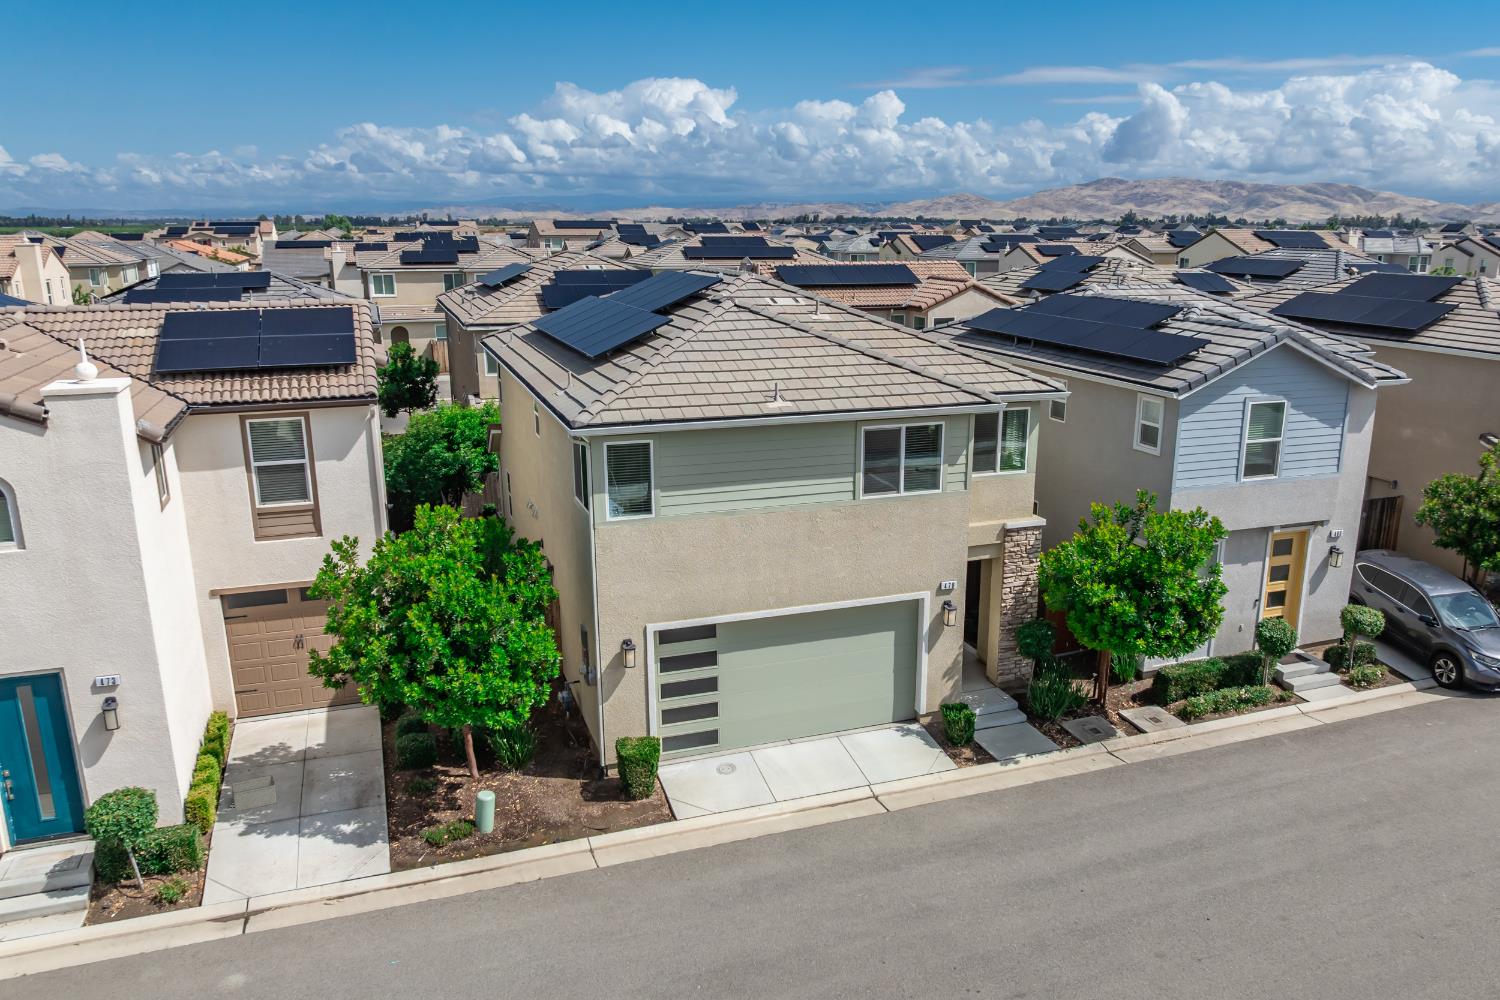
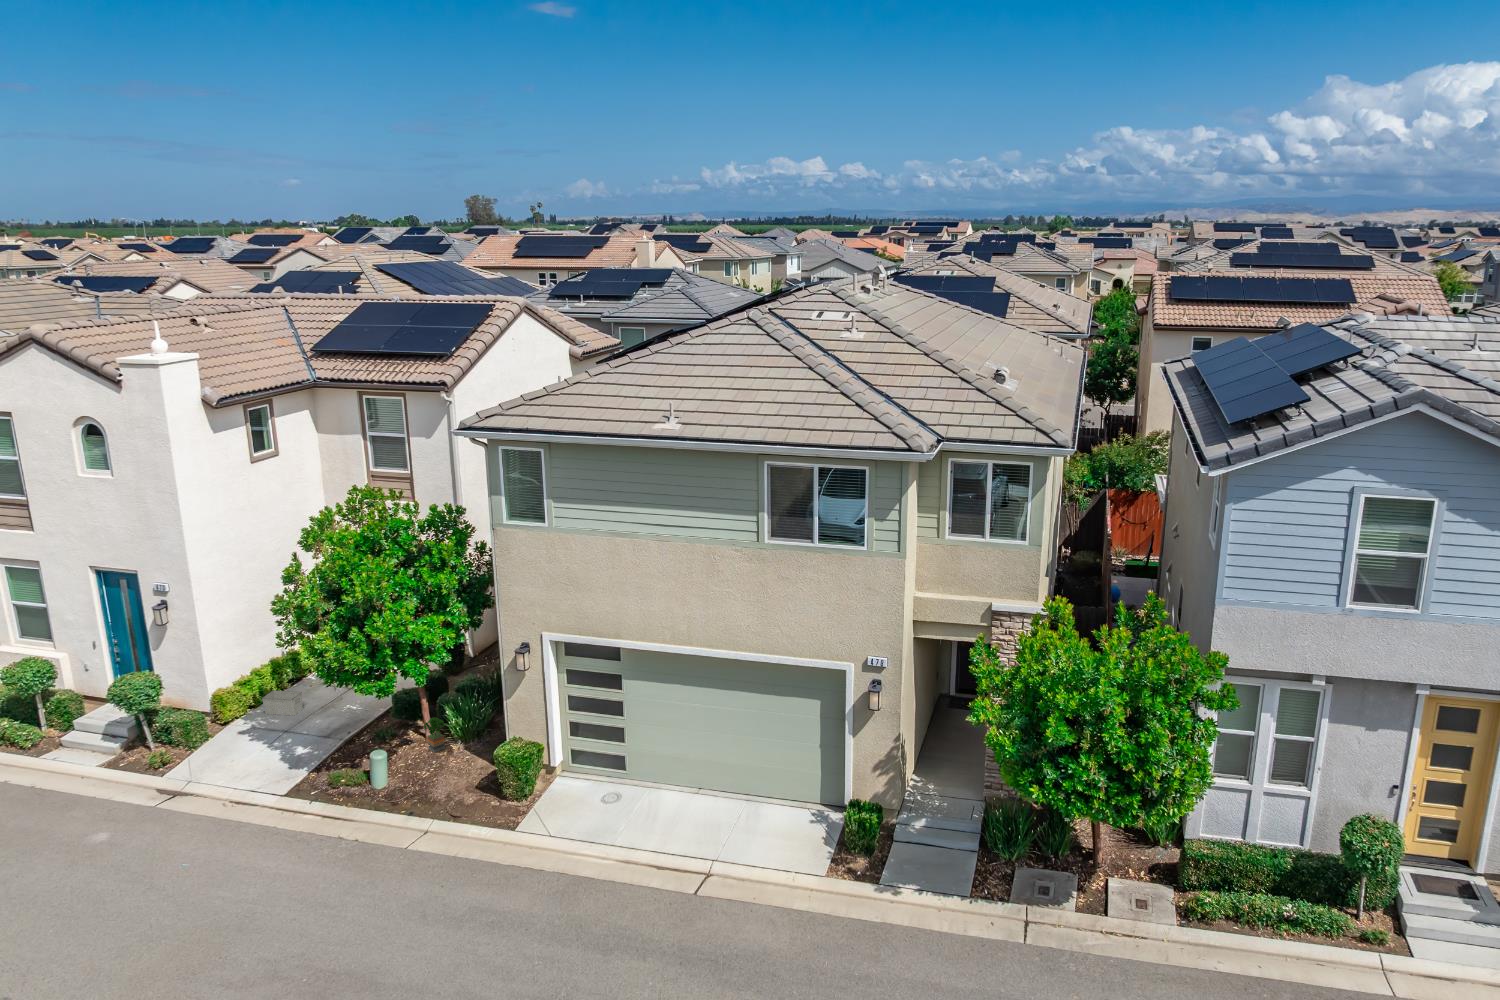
potted tree: none [486,749,510,786] -> present [424,718,447,753]

